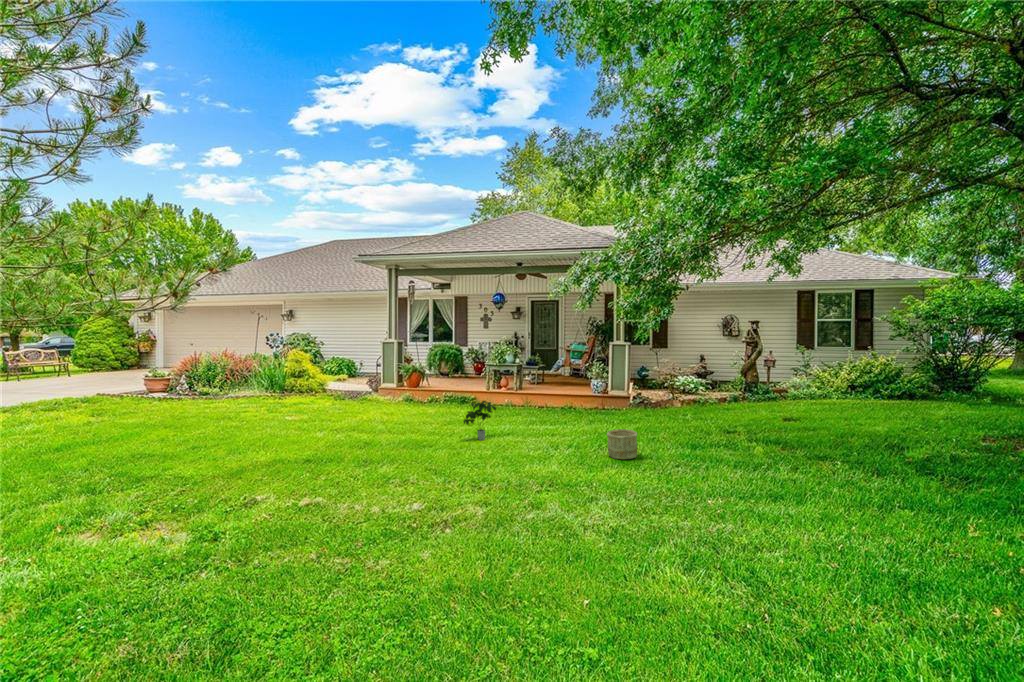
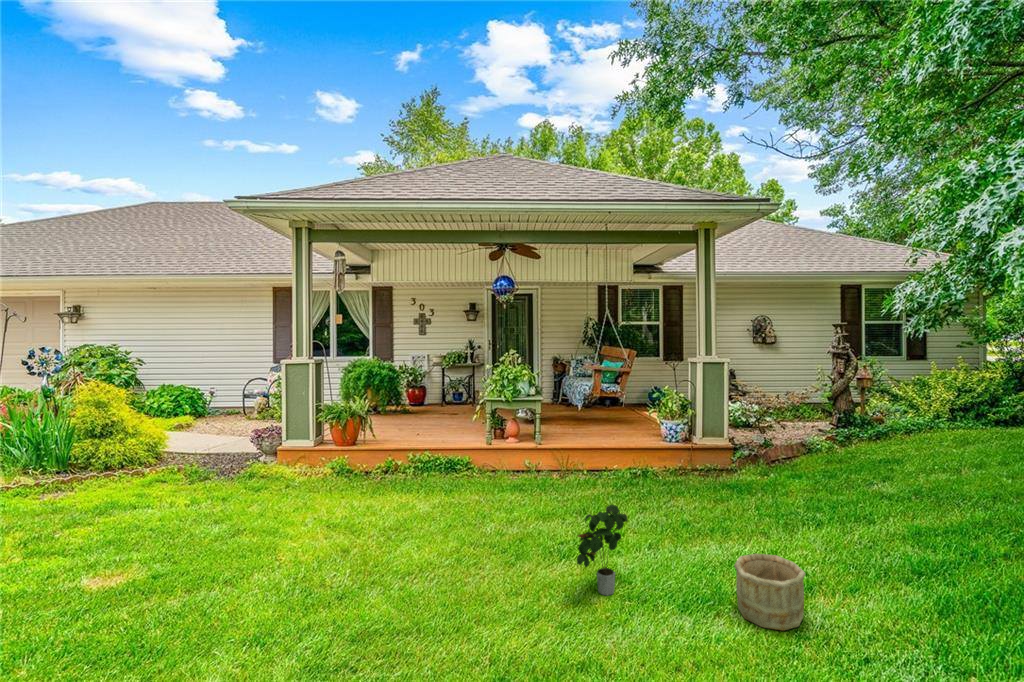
wooden bucket: present [607,429,637,459] -> present [734,554,805,631]

